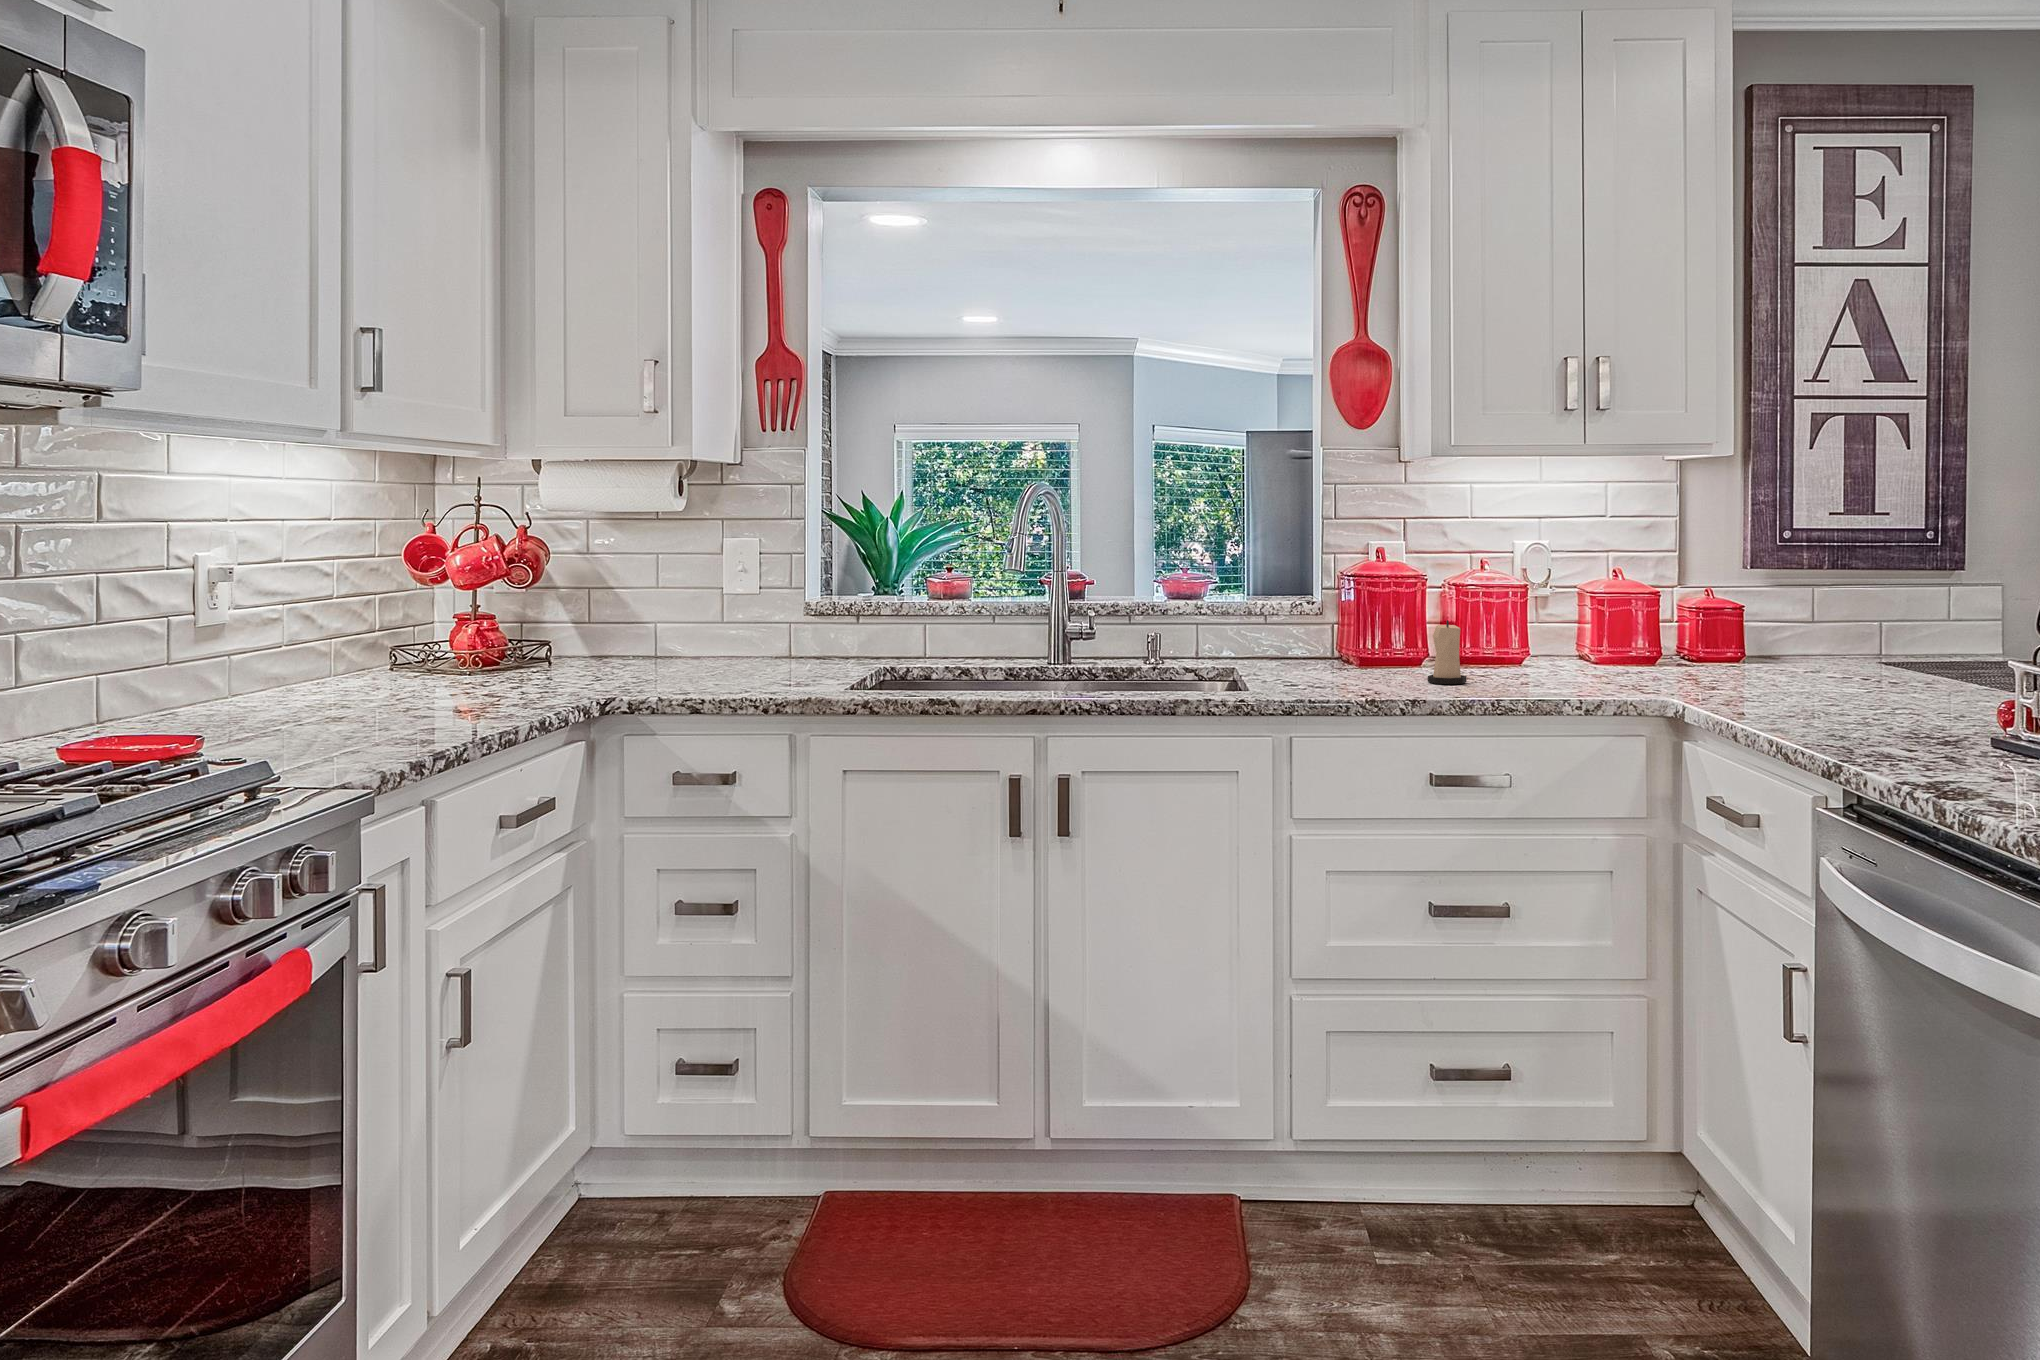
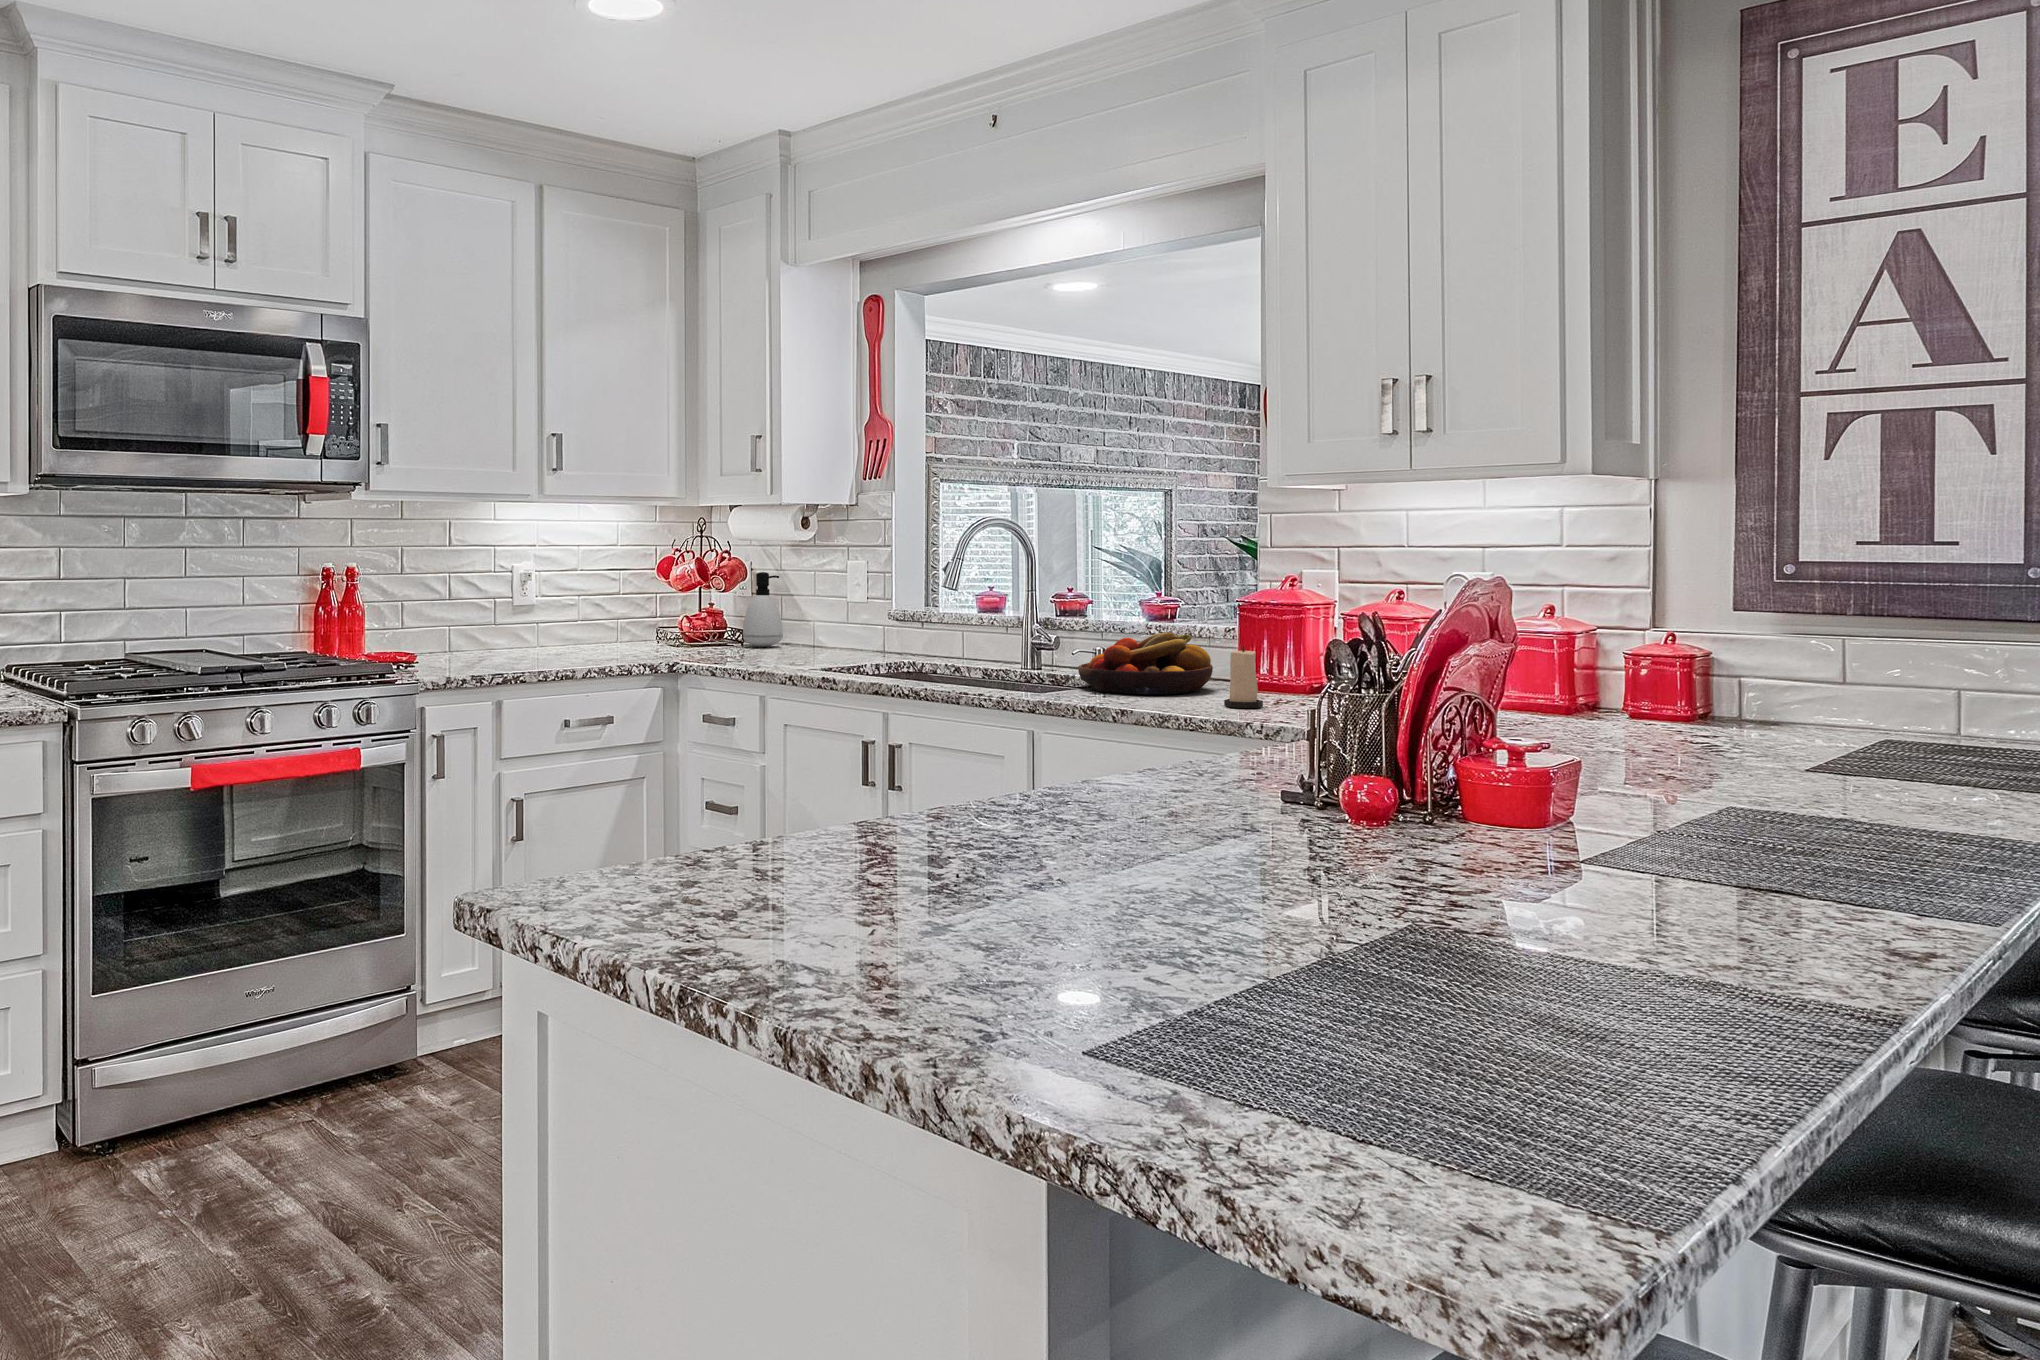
soap dispenser: none [544,559,605,665] -> present [743,572,783,647]
fruit bowl: none [1200,611,1345,681] -> present [1078,632,1213,694]

